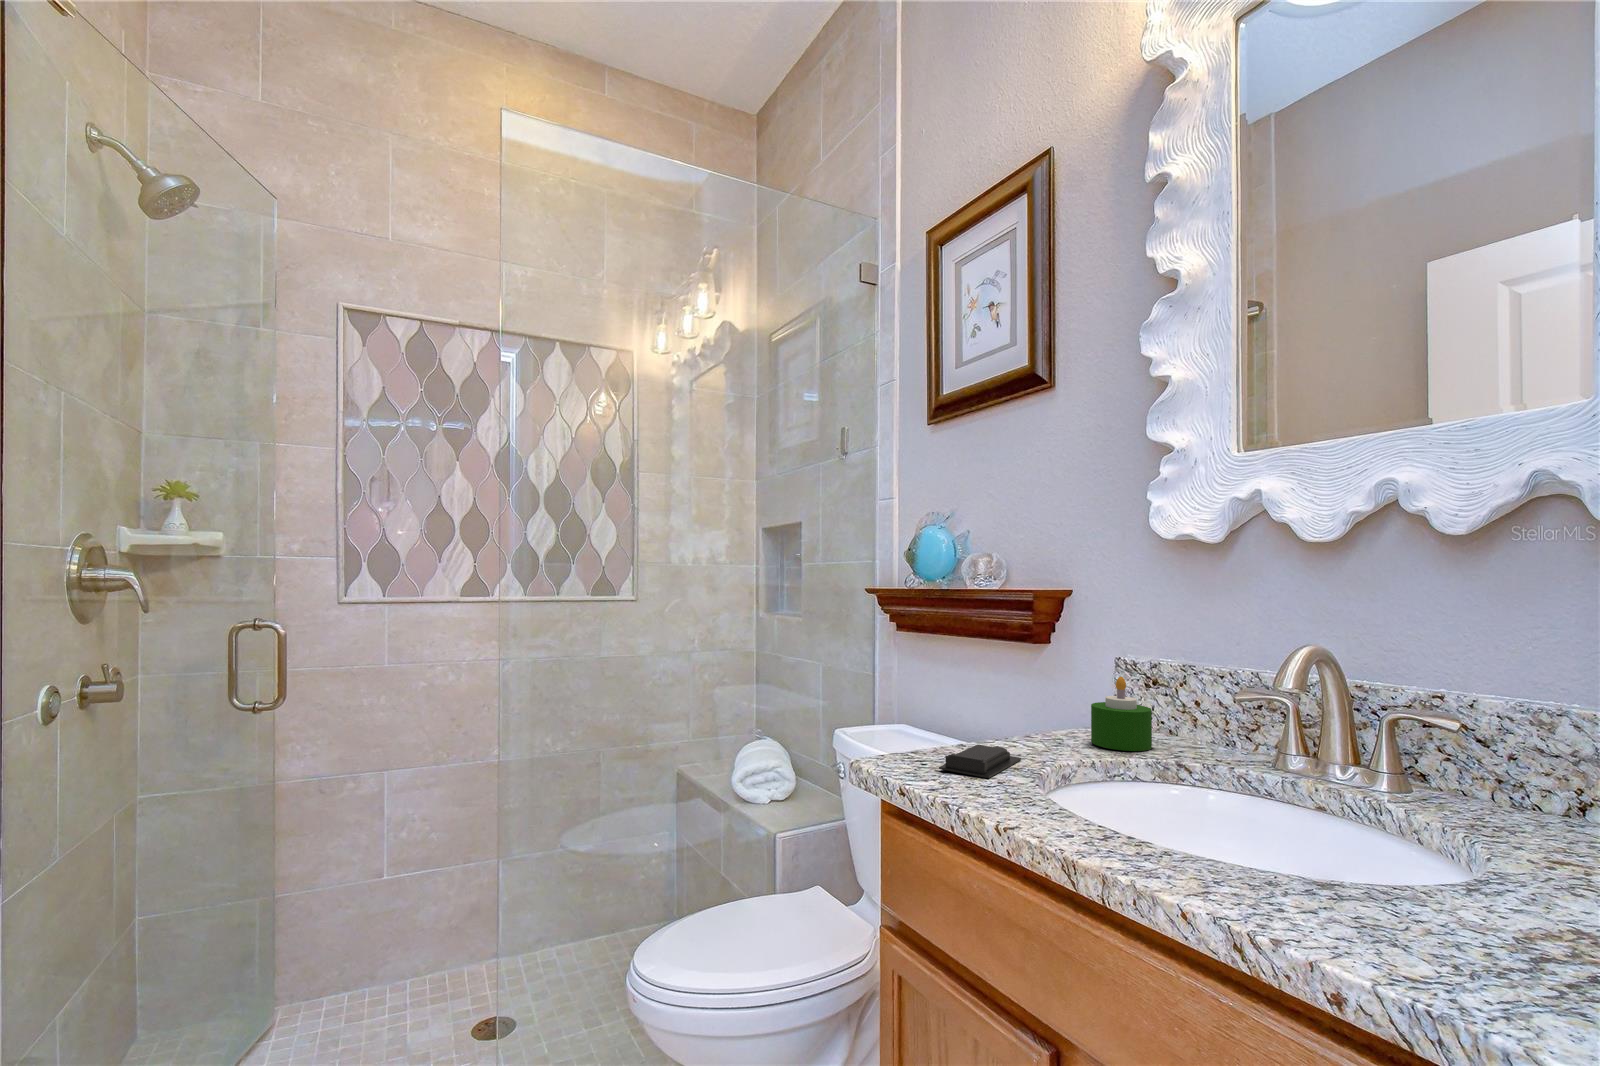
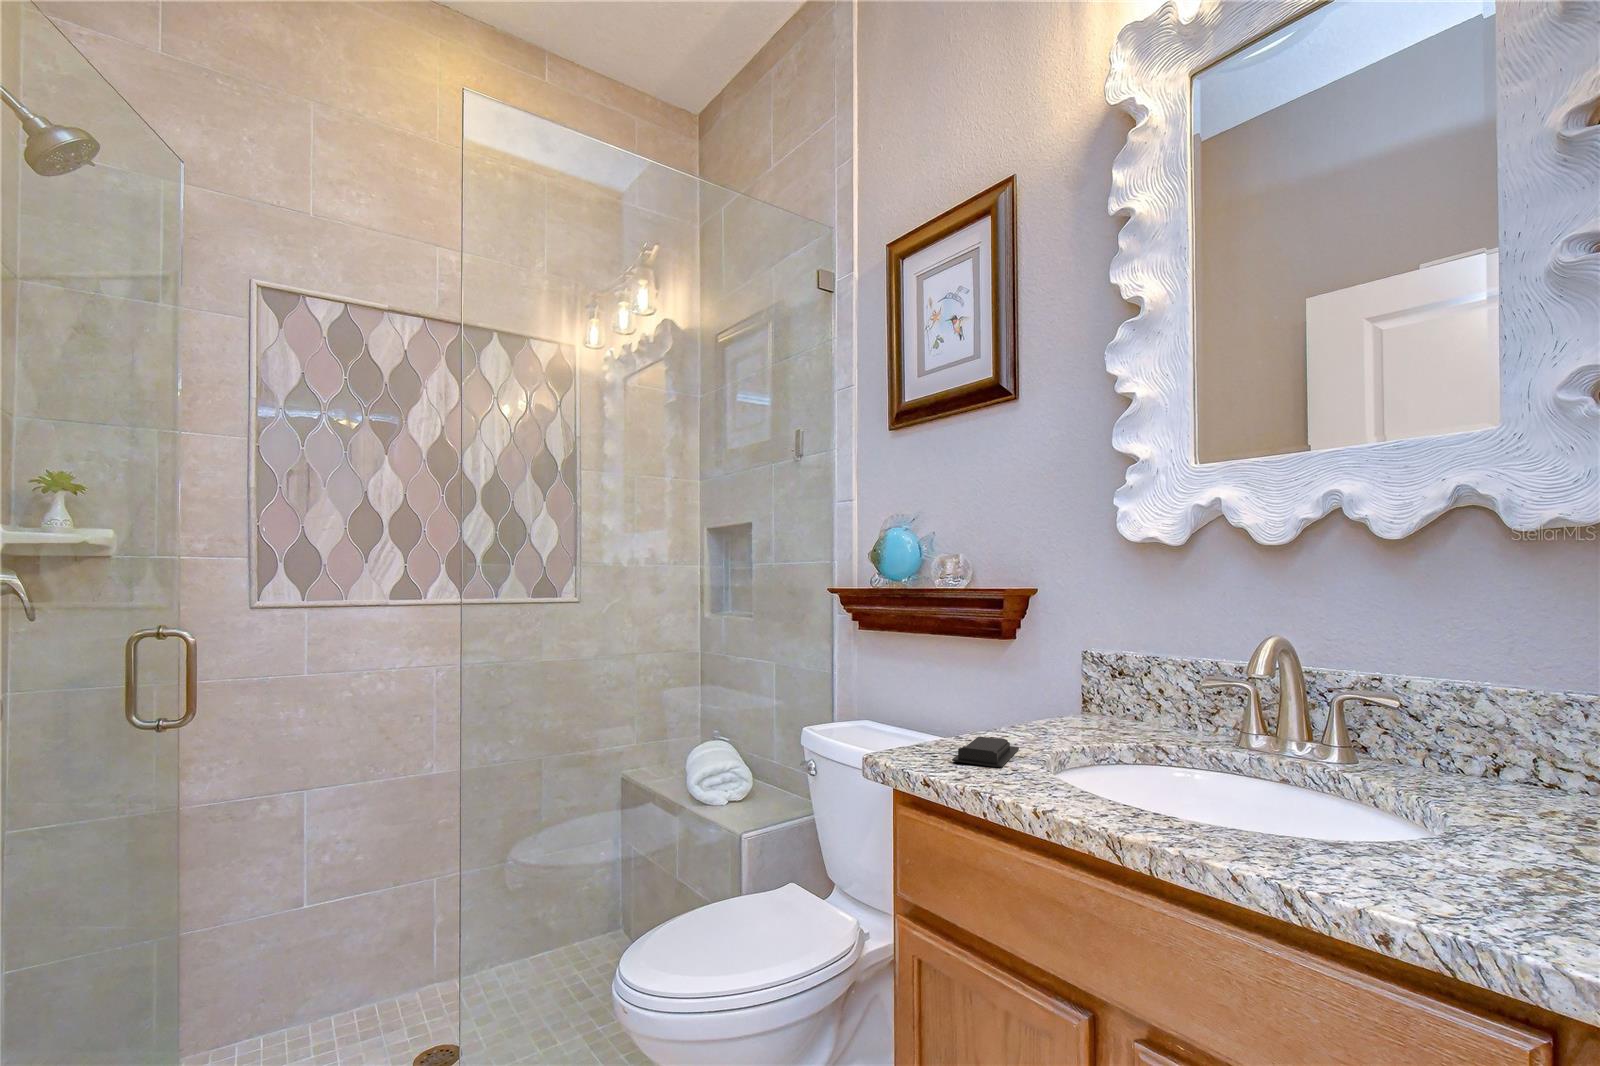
candle: present [1091,677,1152,751] -> none [1070,669,1125,737]

